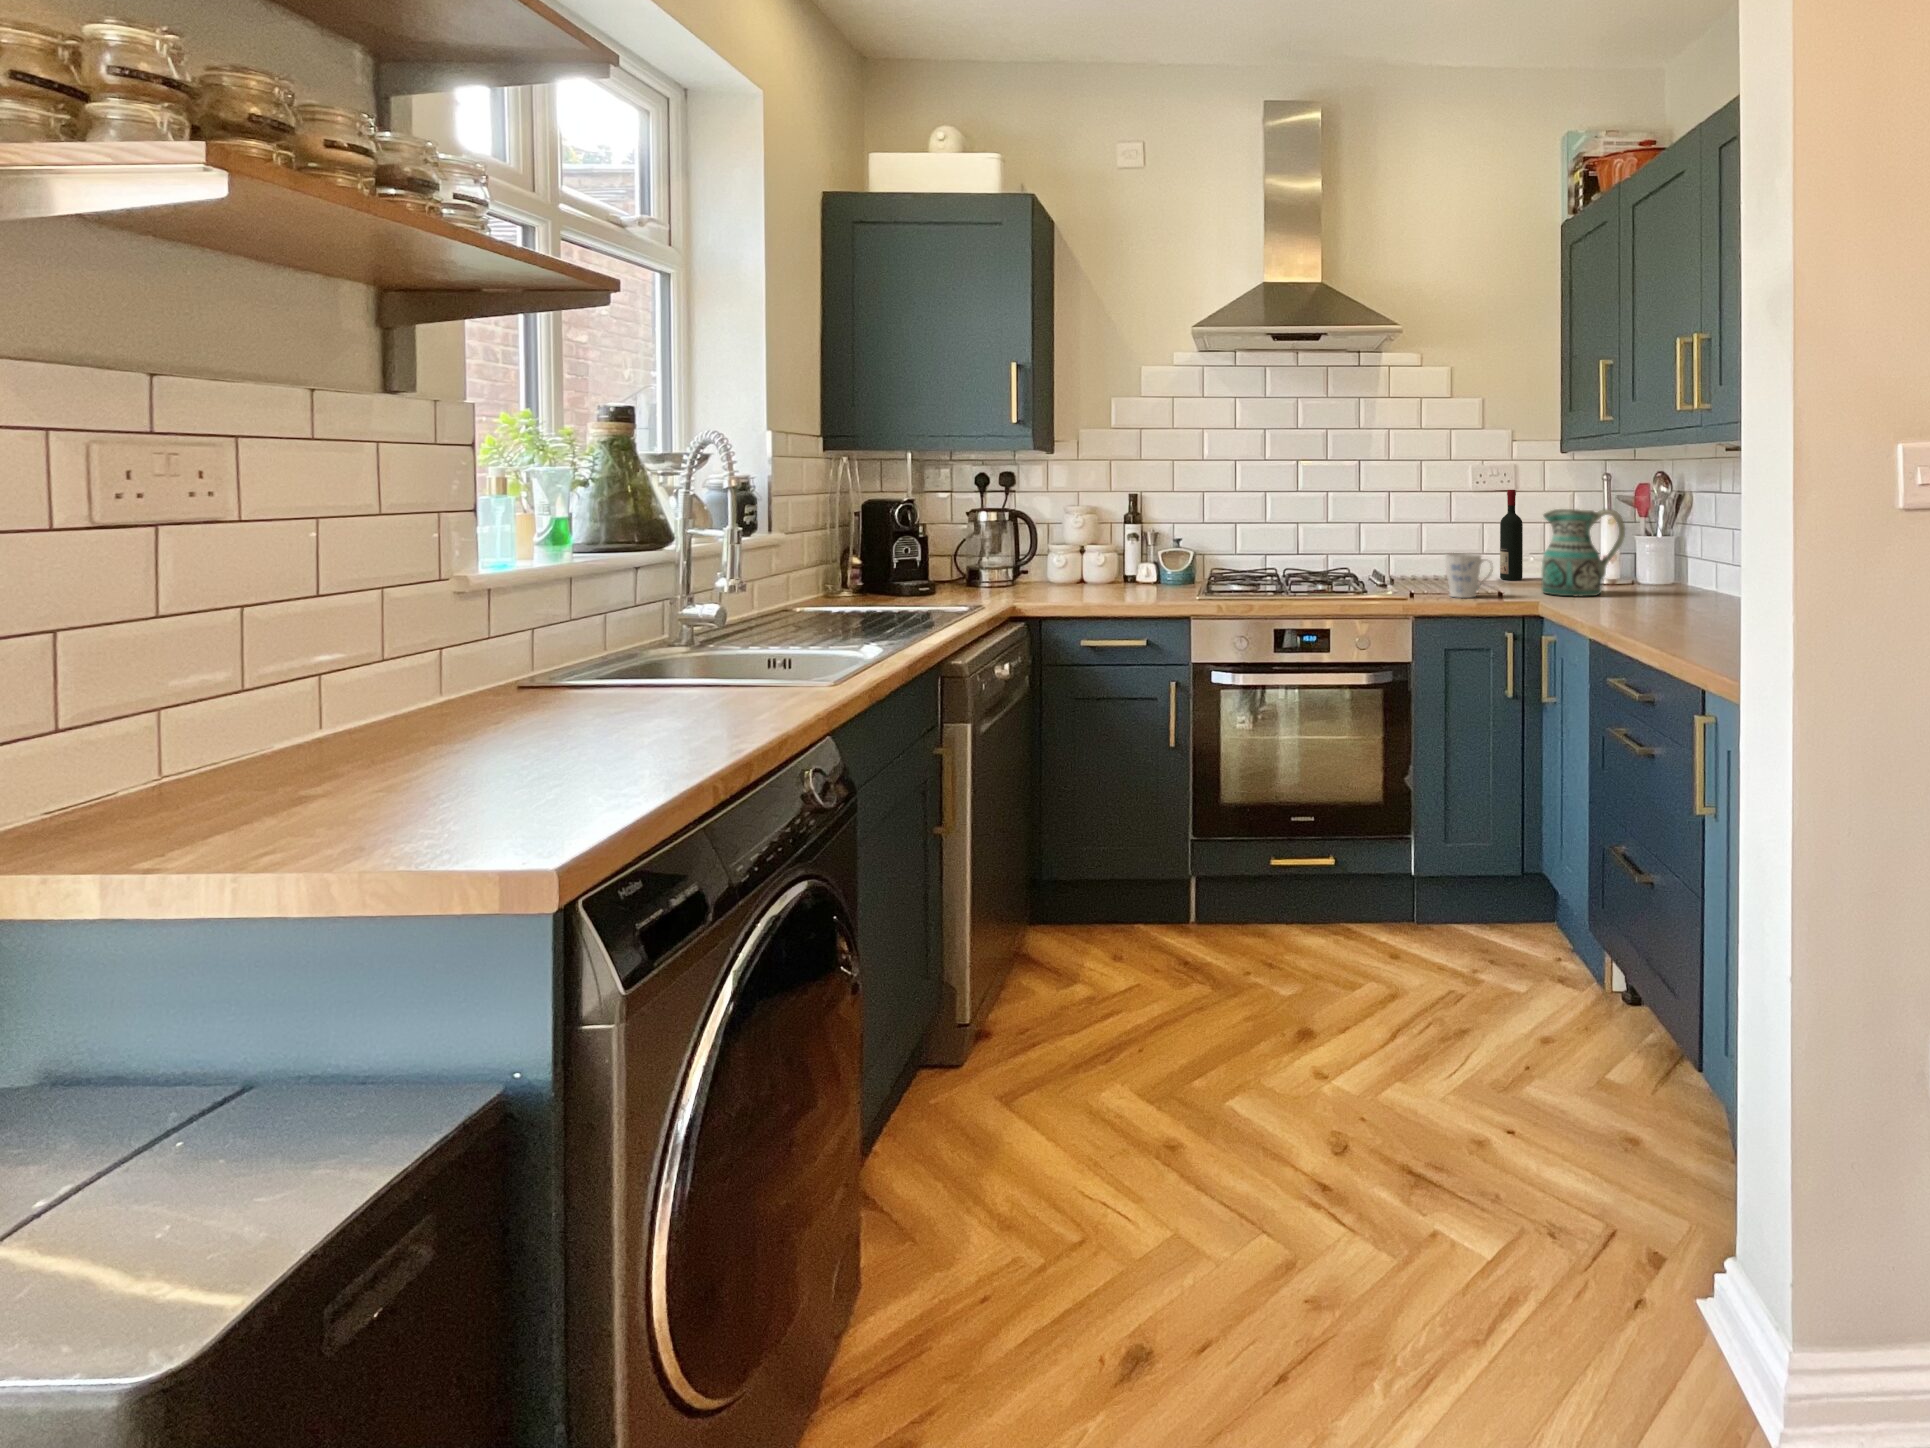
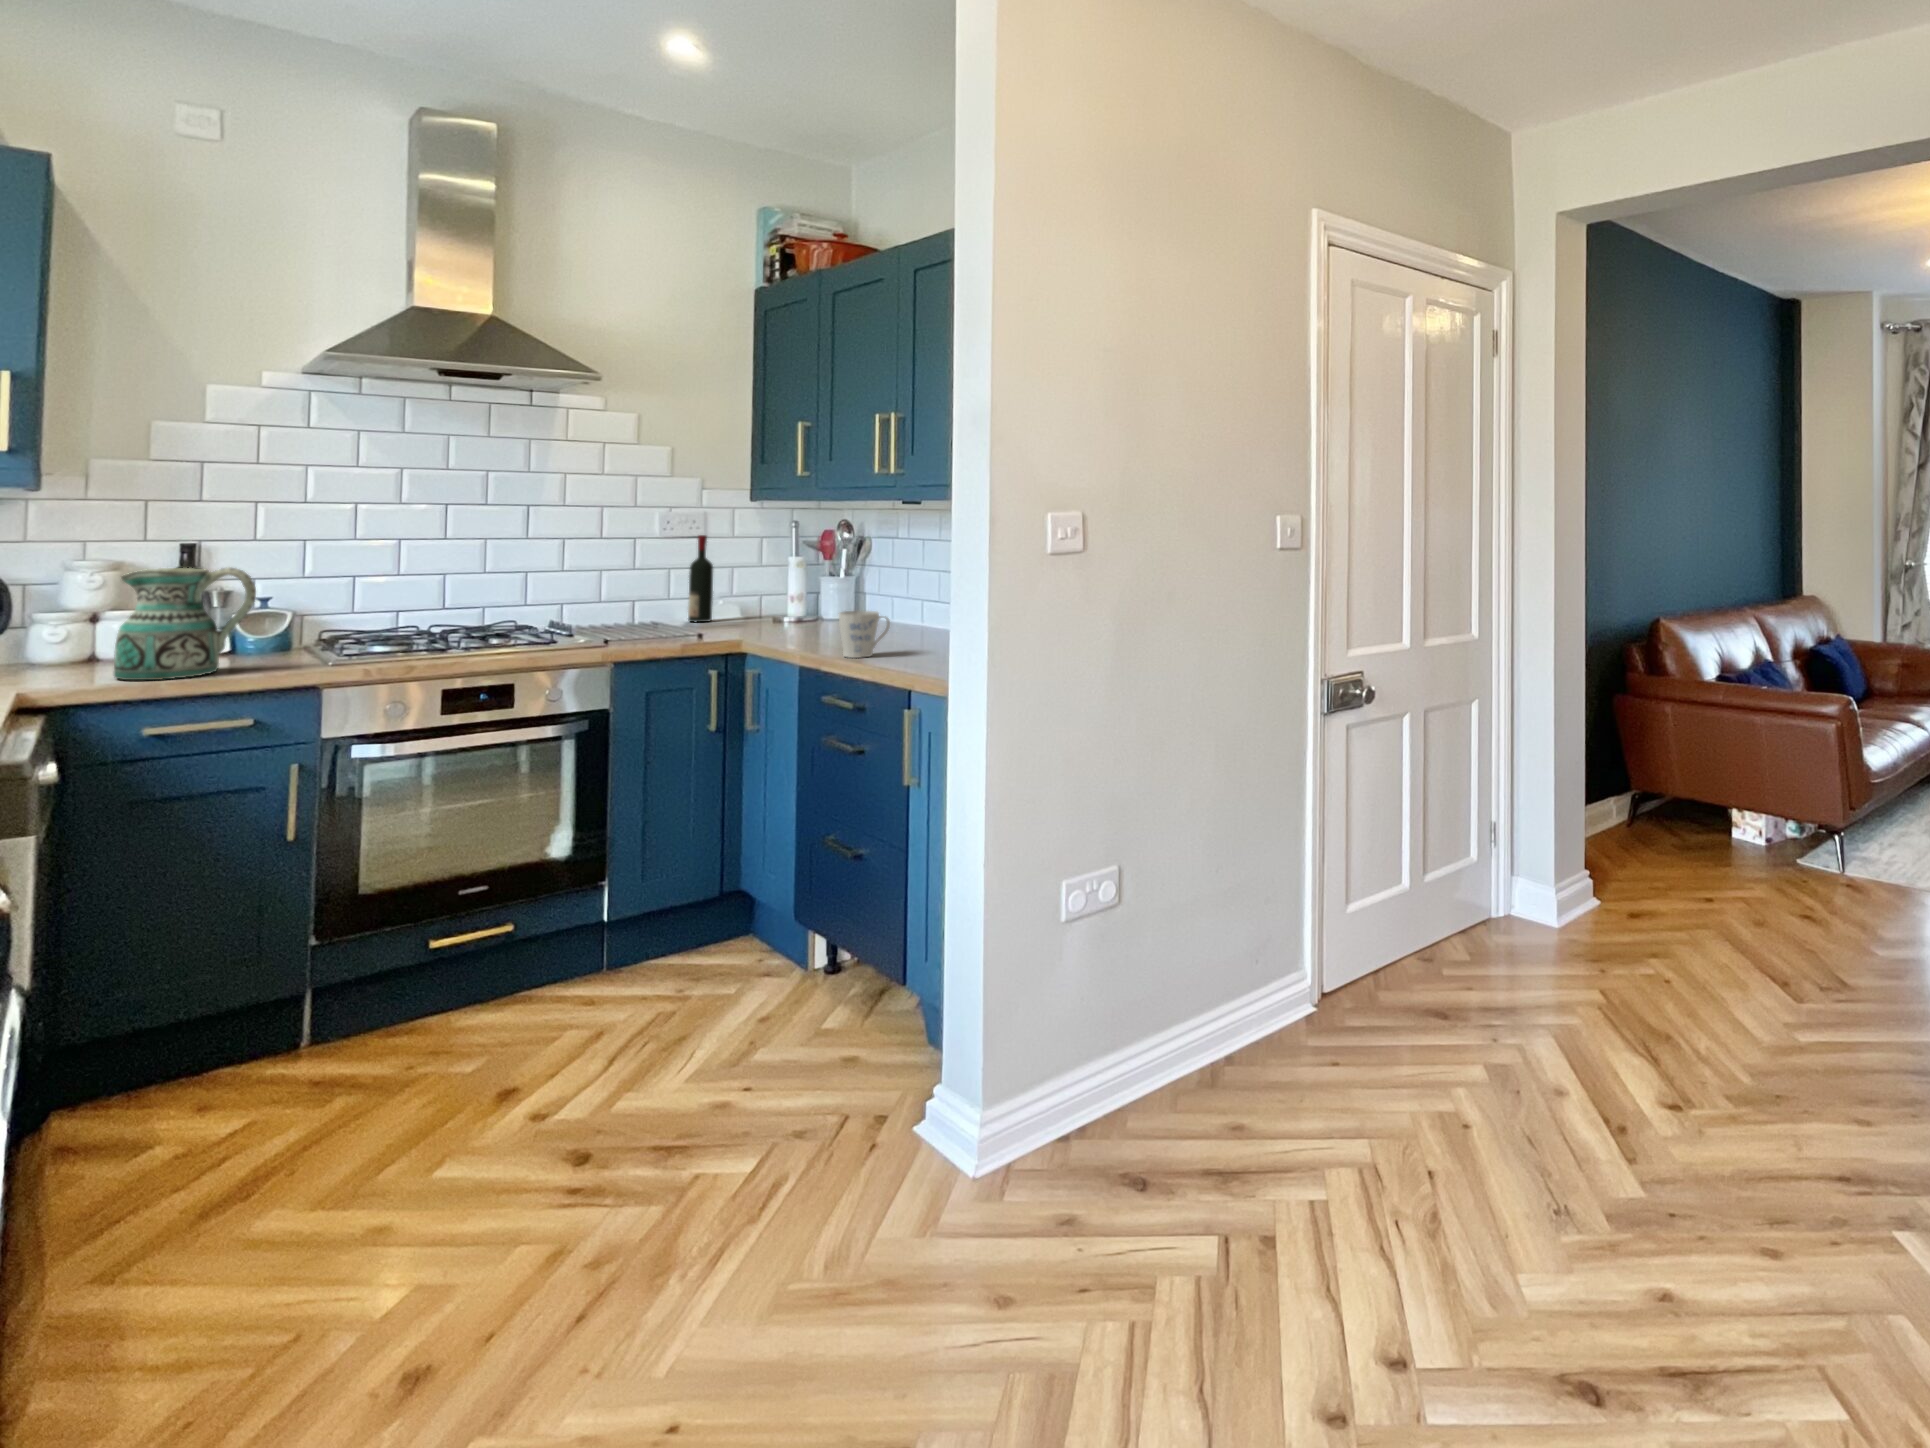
ceramic pitcher: present [1542,509,1625,596] -> present [114,568,256,680]
mug: present [1445,553,1493,598] -> present [839,611,890,658]

